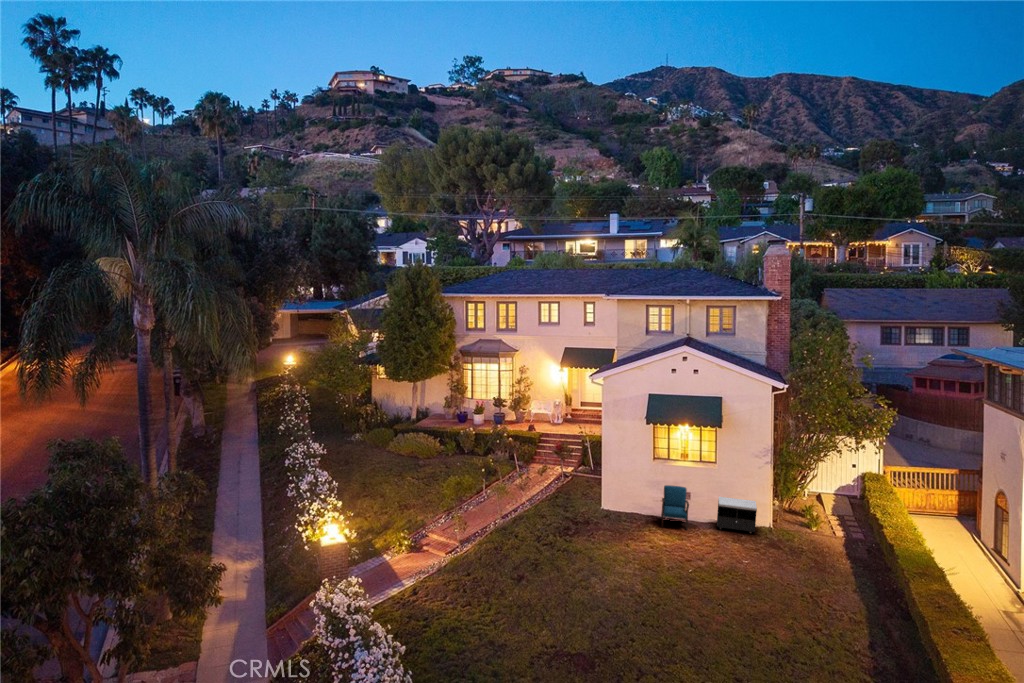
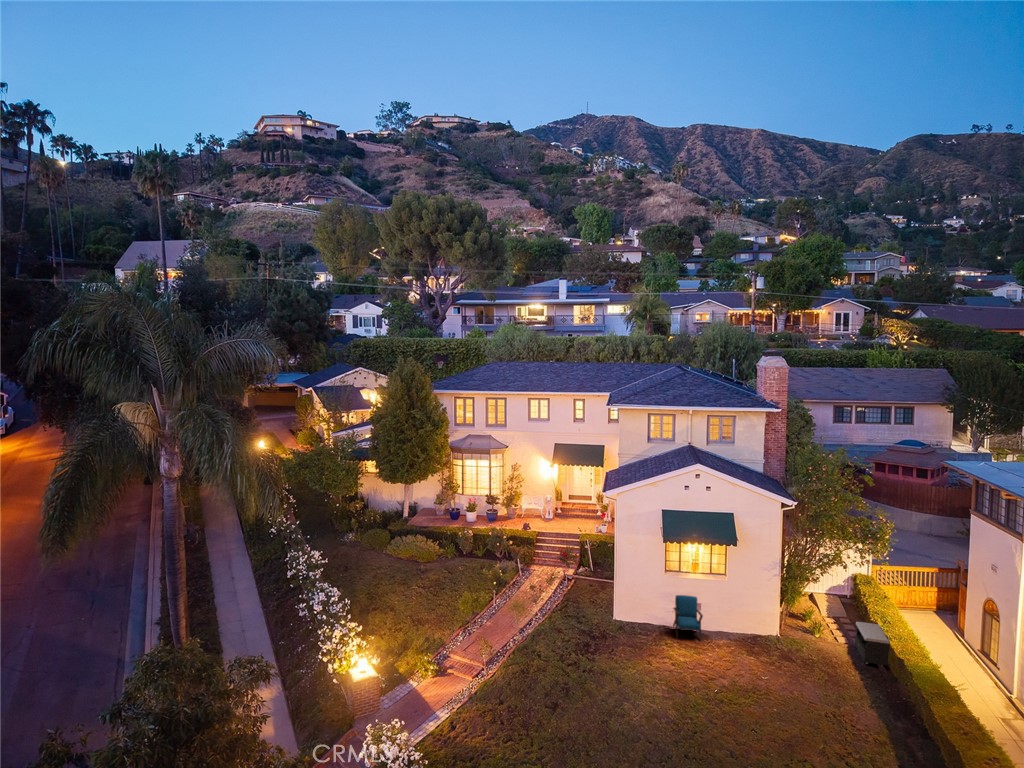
storage bench: present [717,497,757,533] -> present [855,622,890,666]

